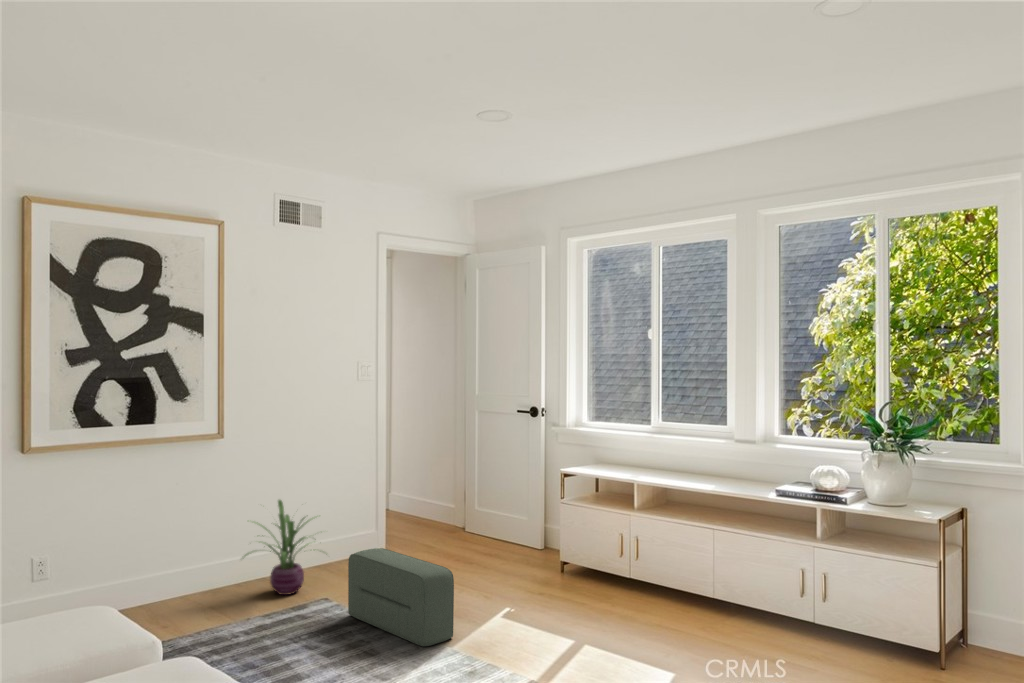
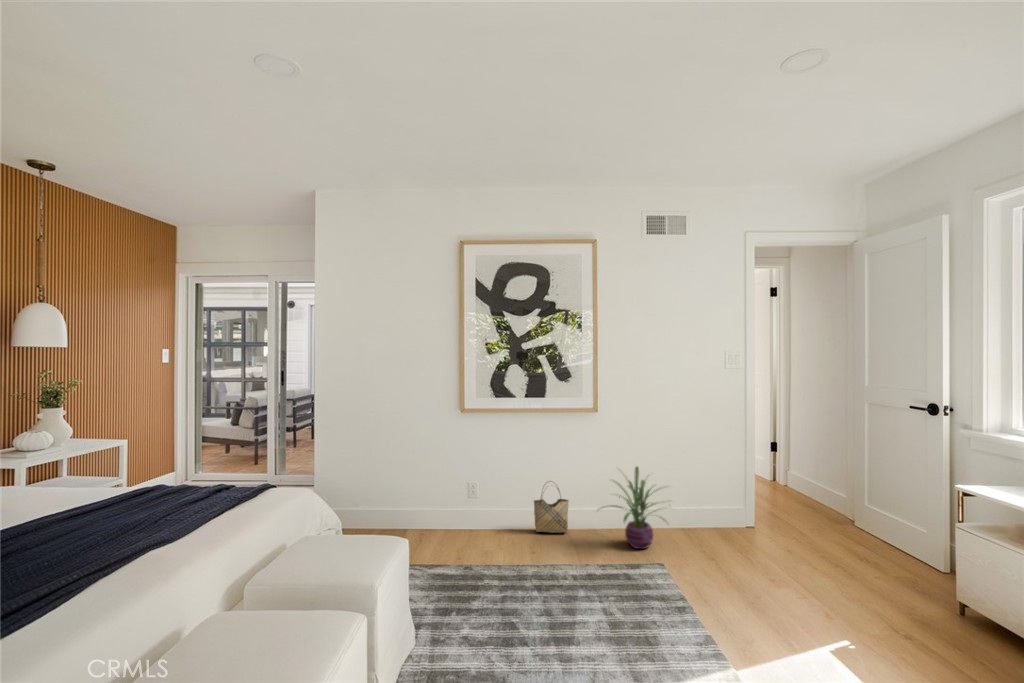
woven basket: none [142,538,191,608] -> present [534,488,569,533]
pouf: present [348,548,454,646] -> none [667,531,750,659]

